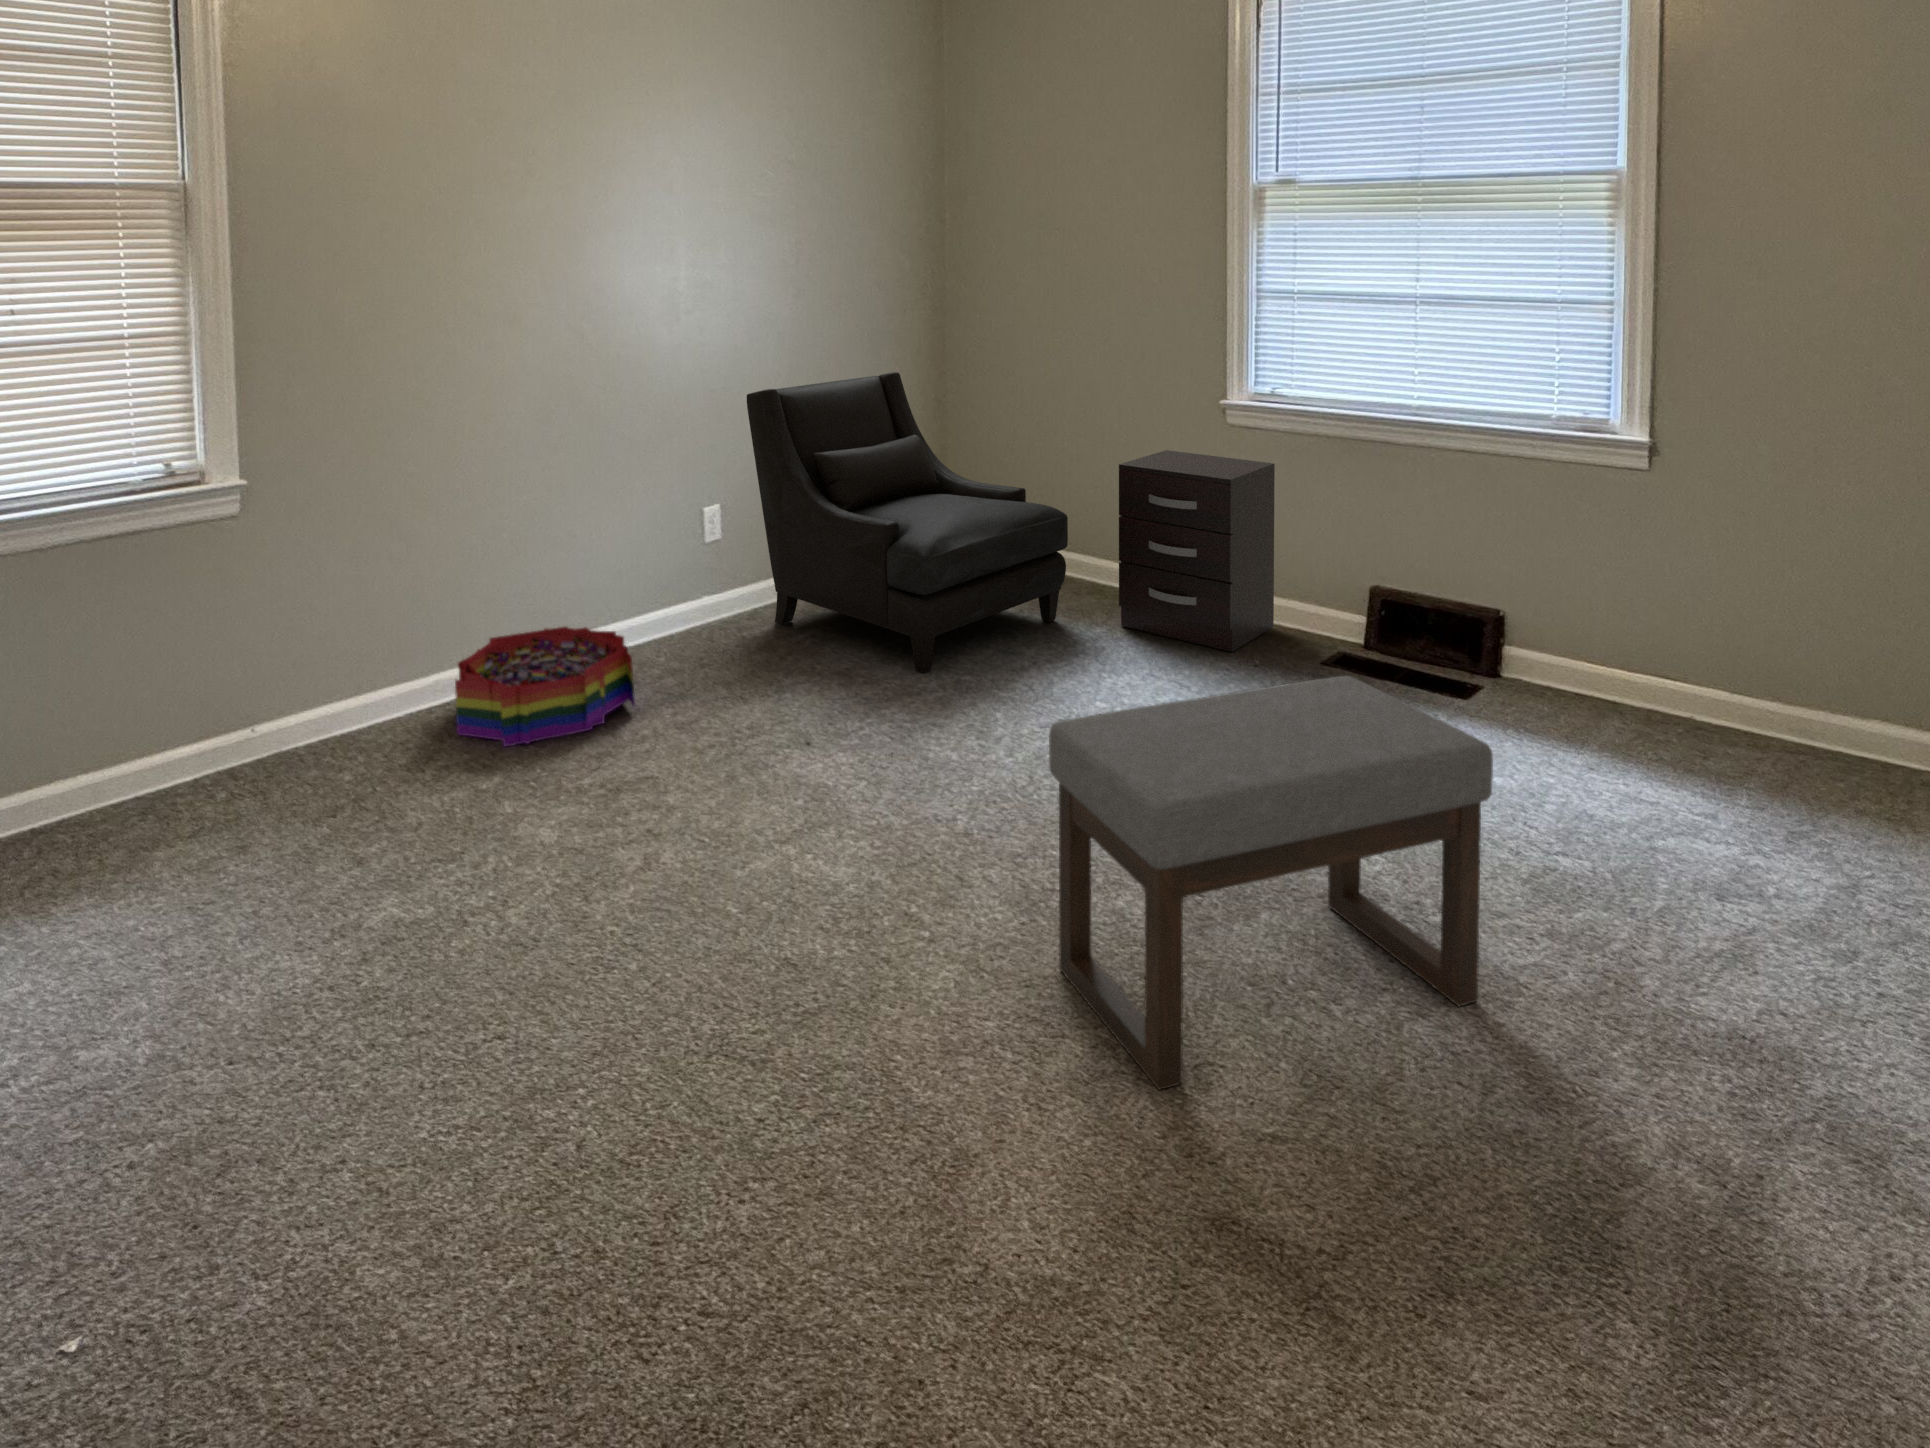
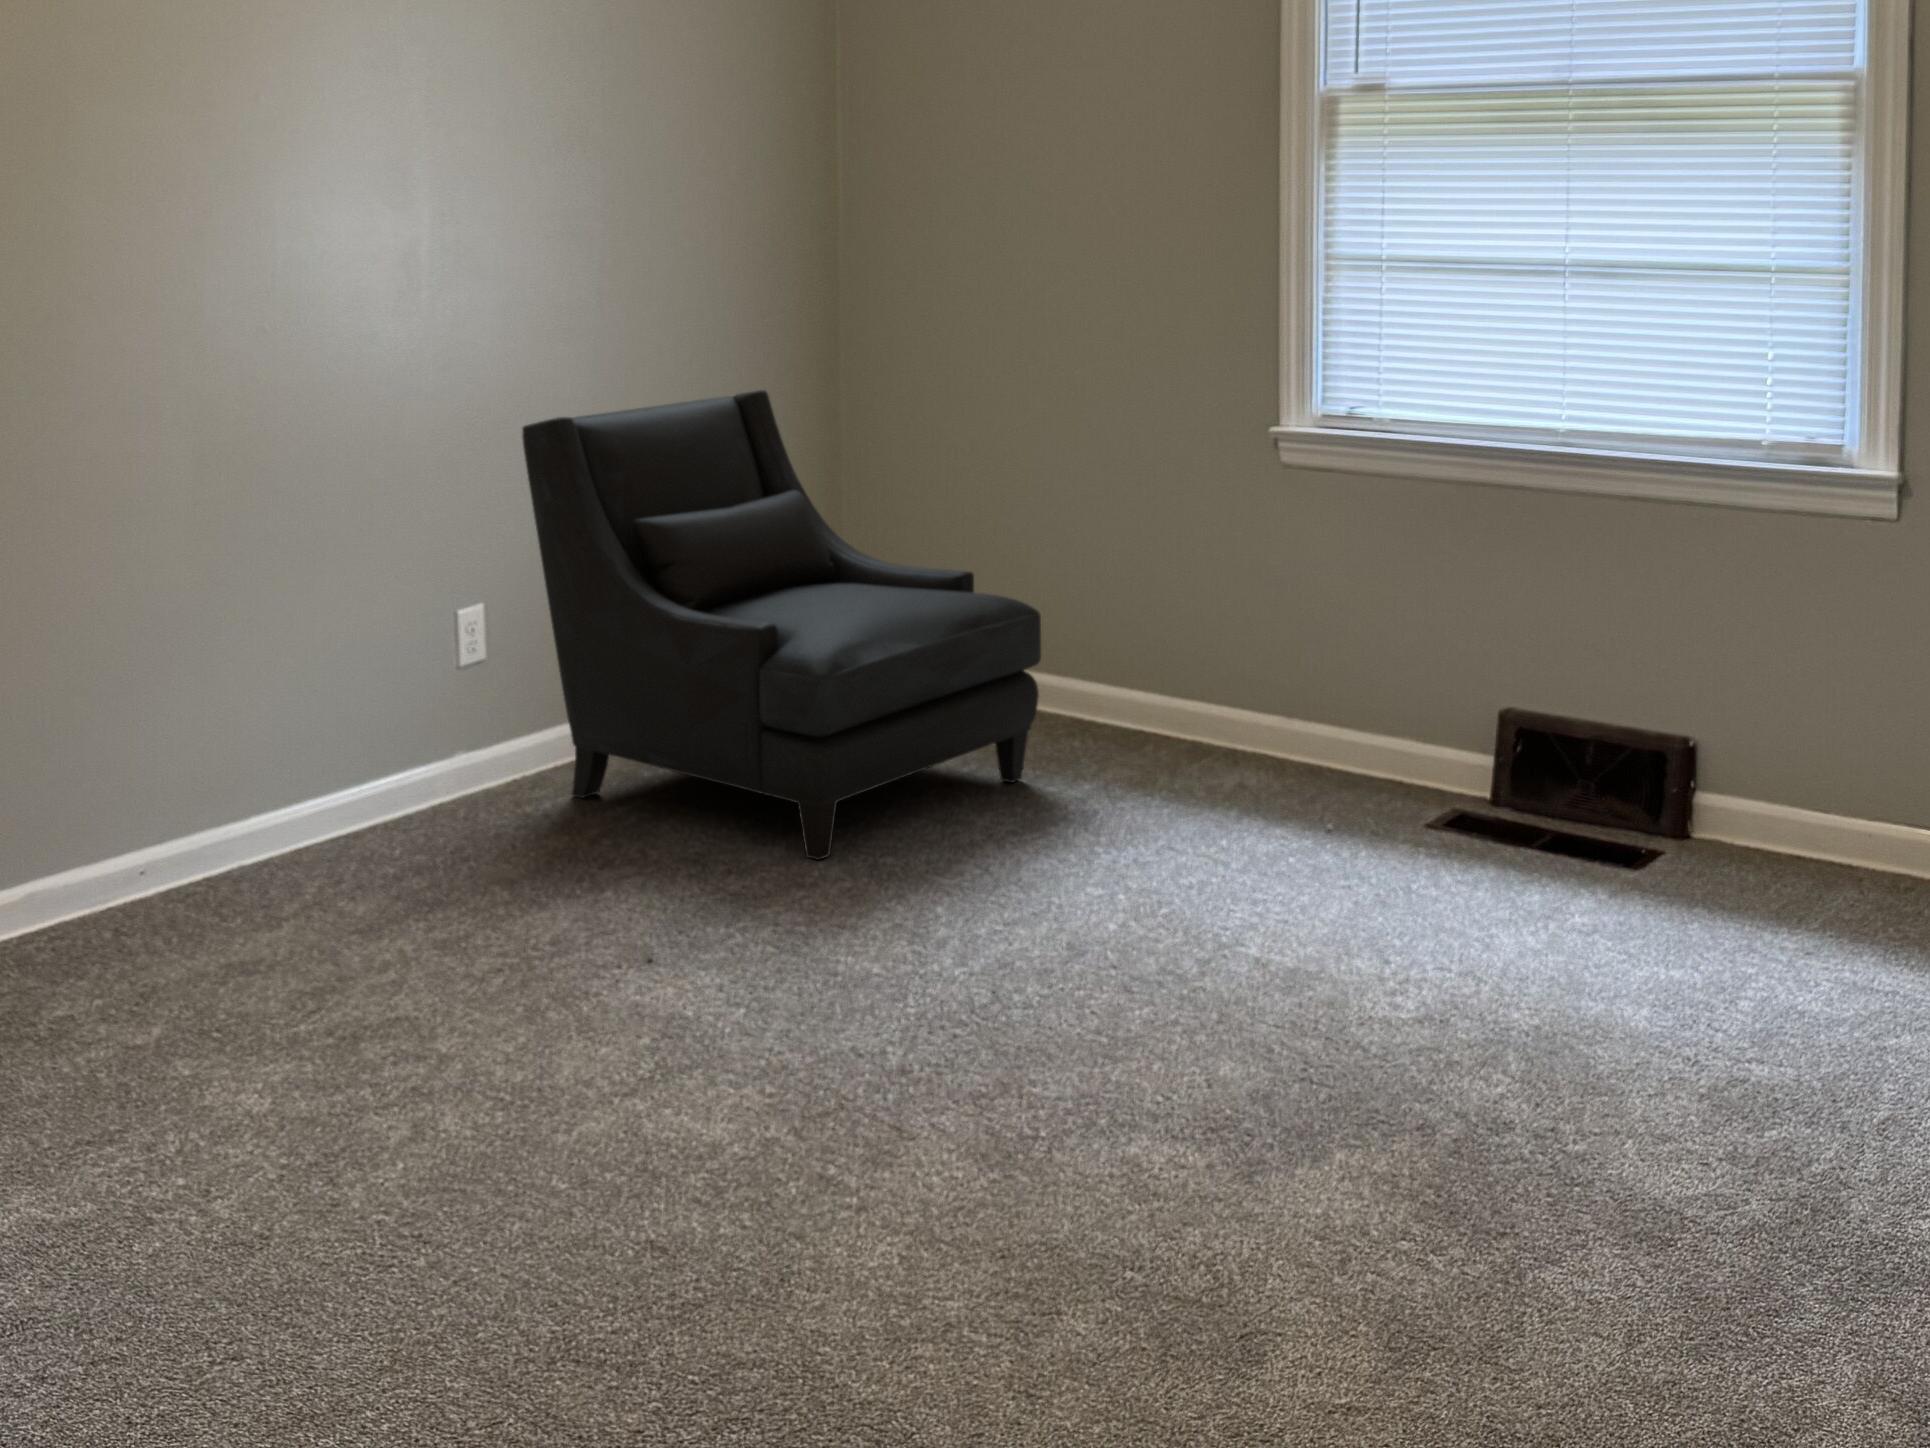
dresser: present [1119,450,1275,652] -> none [1121,508,1360,816]
storage bin: present [455,627,635,747] -> none [70,802,364,987]
ottoman: present [1049,676,1493,1090] -> none [1033,805,1646,1363]

